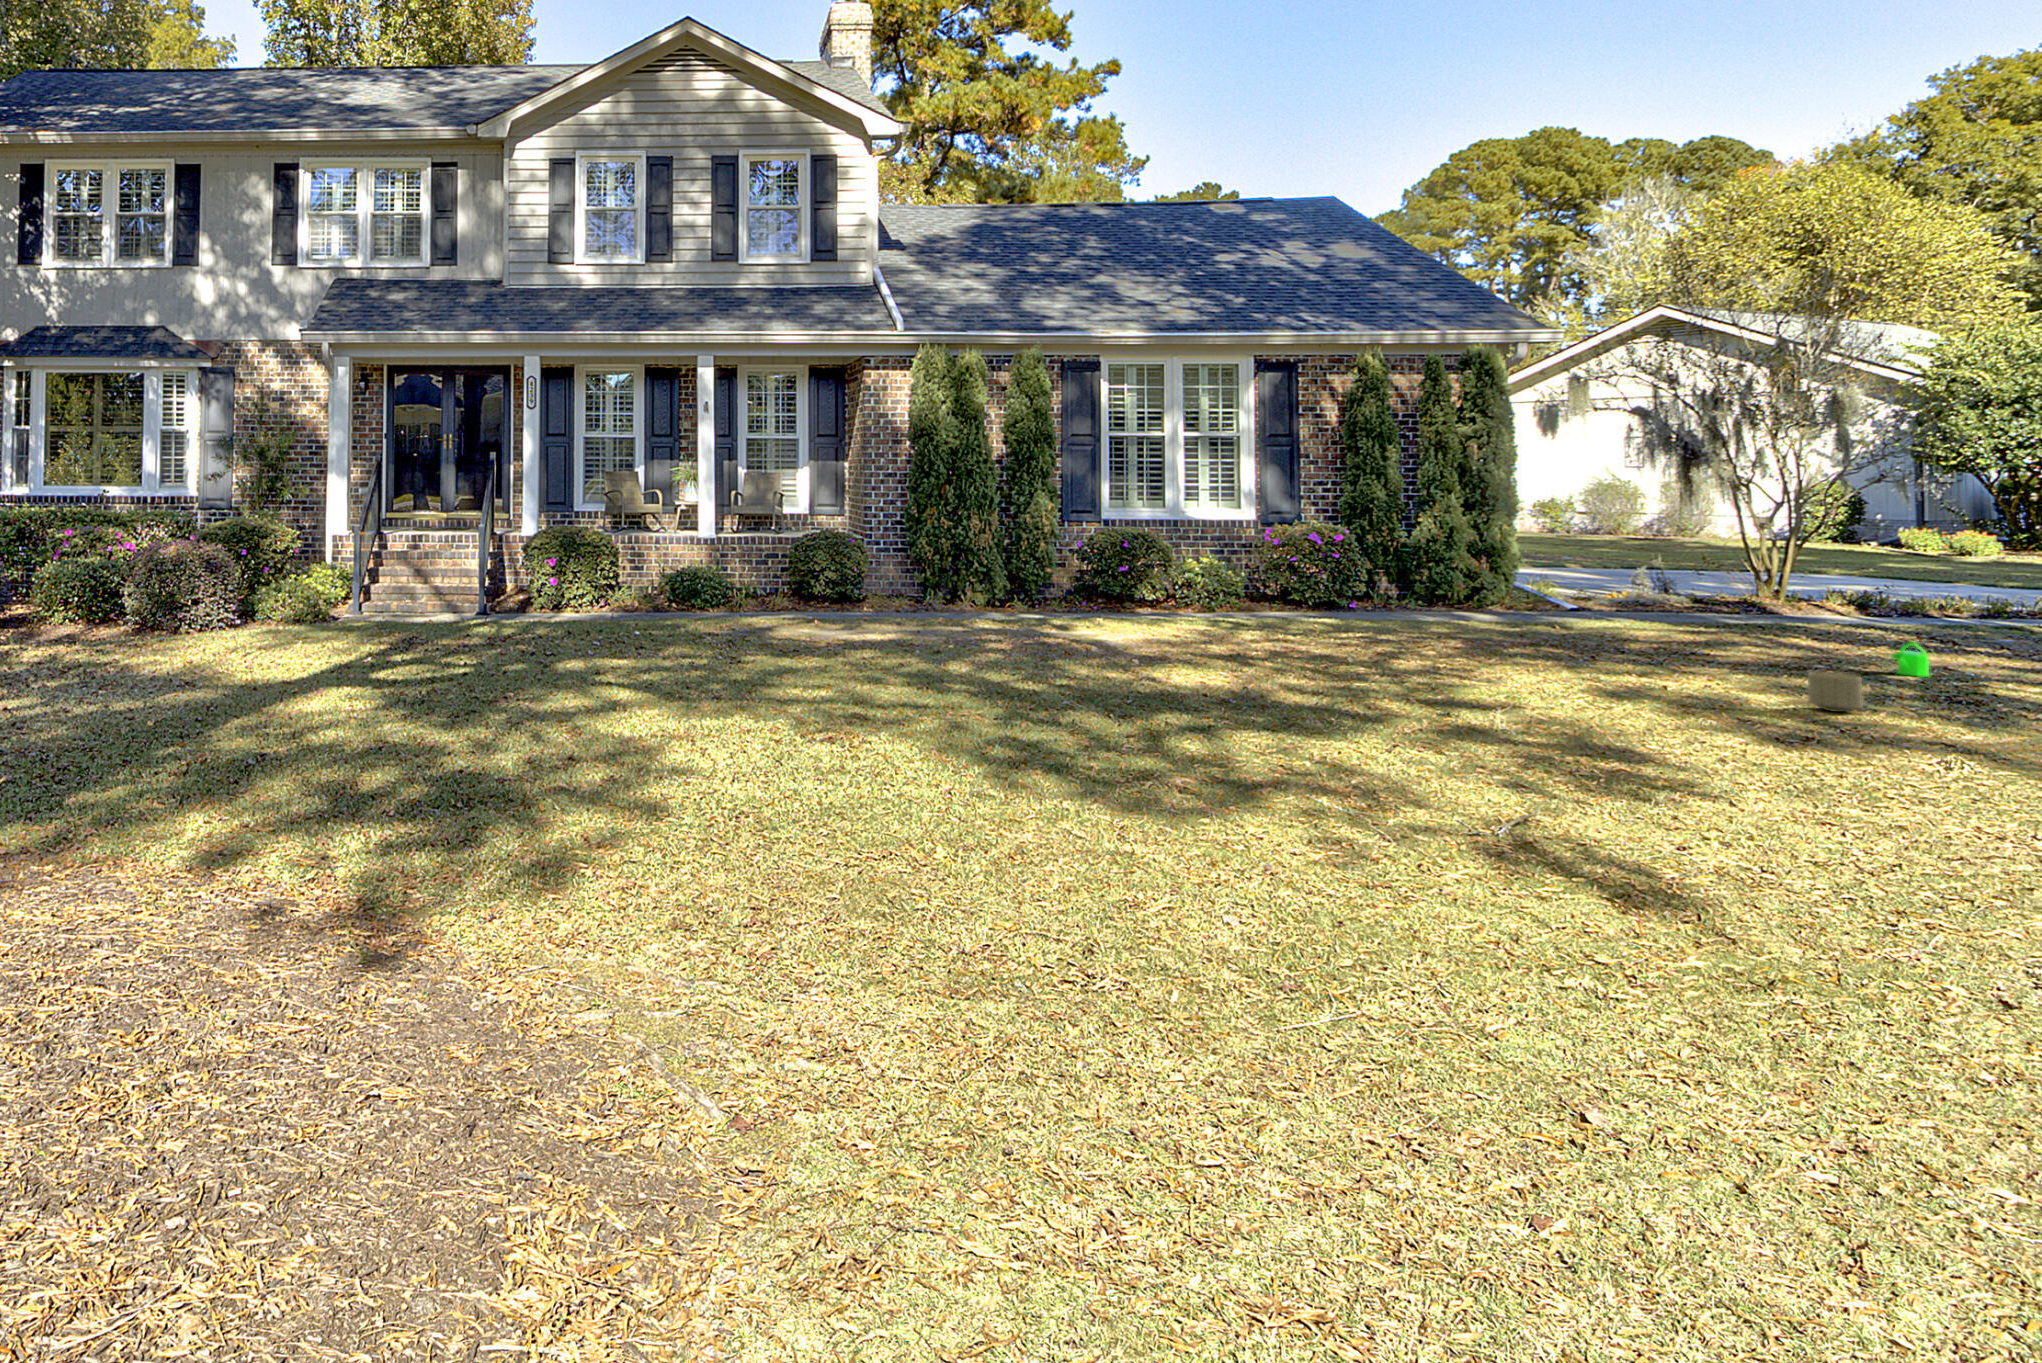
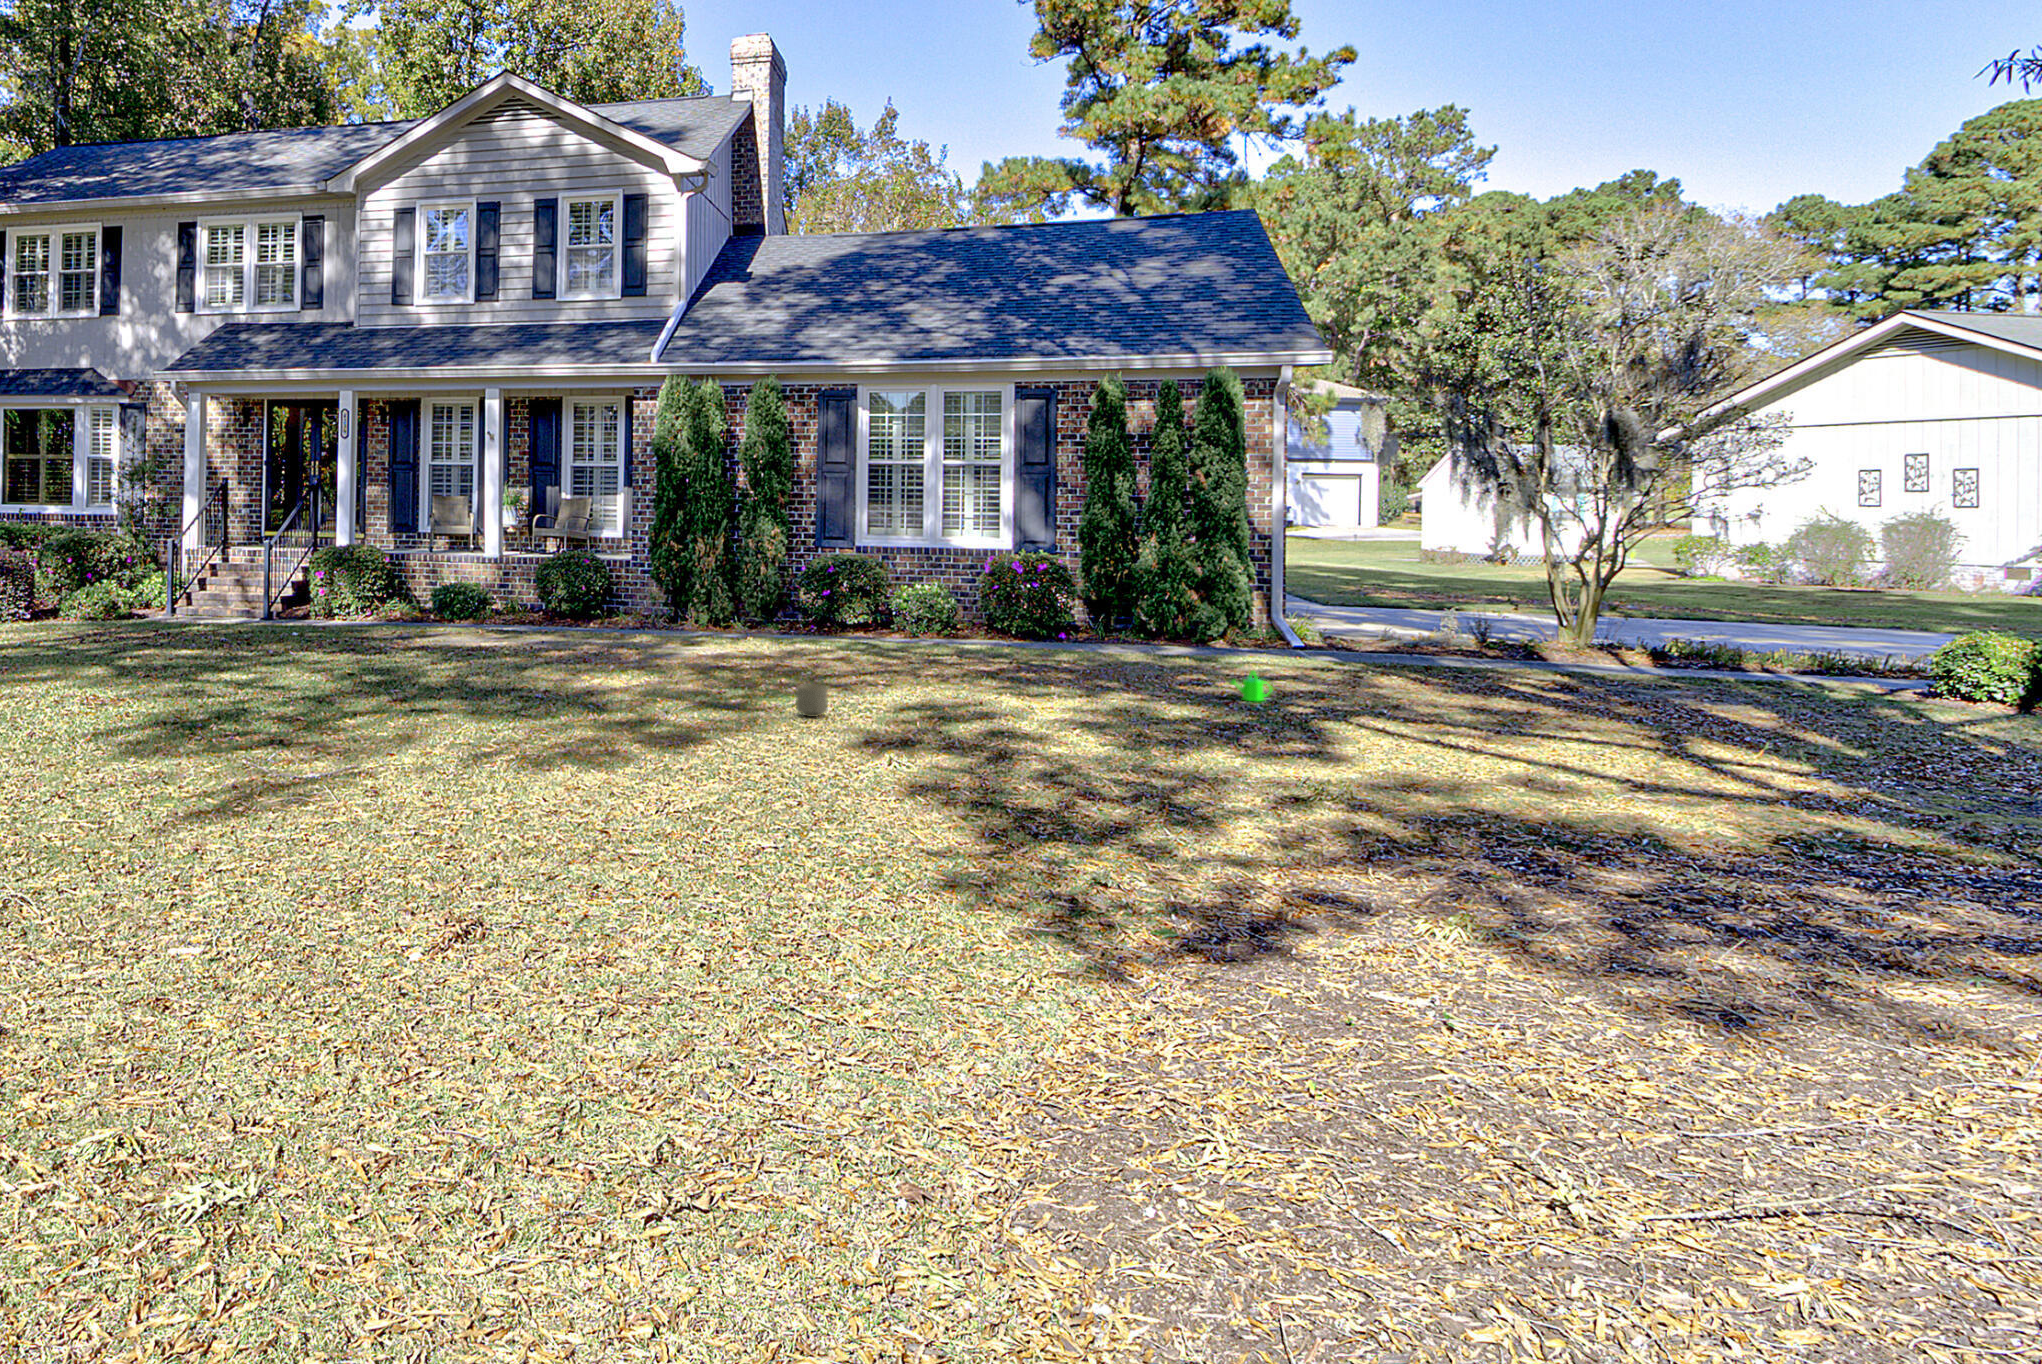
planter: present [1808,672,1863,712] -> present [796,684,828,717]

